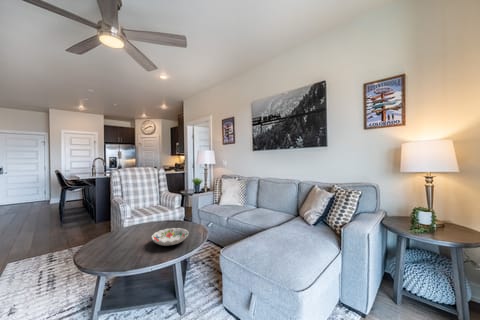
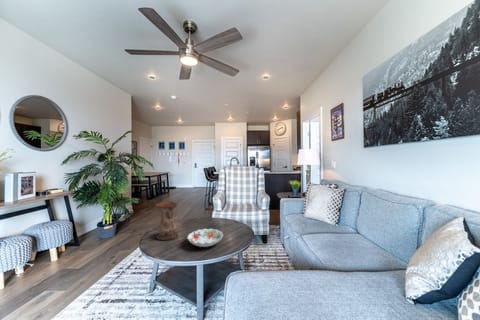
vase: none [100,209,130,257] -> present [156,201,178,240]

